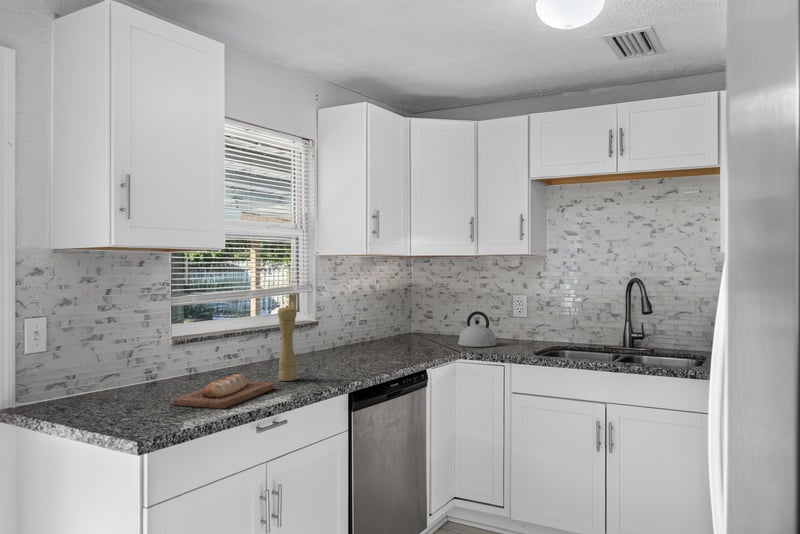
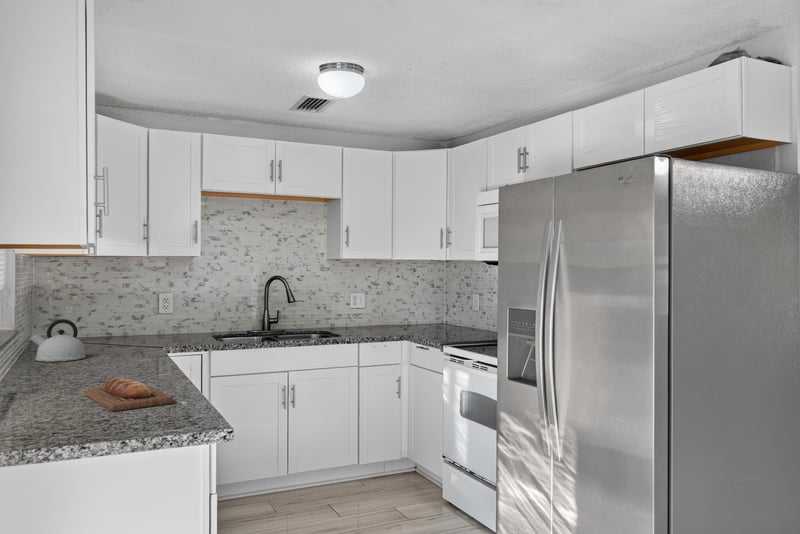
pepper mill: present [278,306,297,381] -> none [107,308,128,384]
kettle: present [455,311,497,347] -> present [30,319,86,362]

